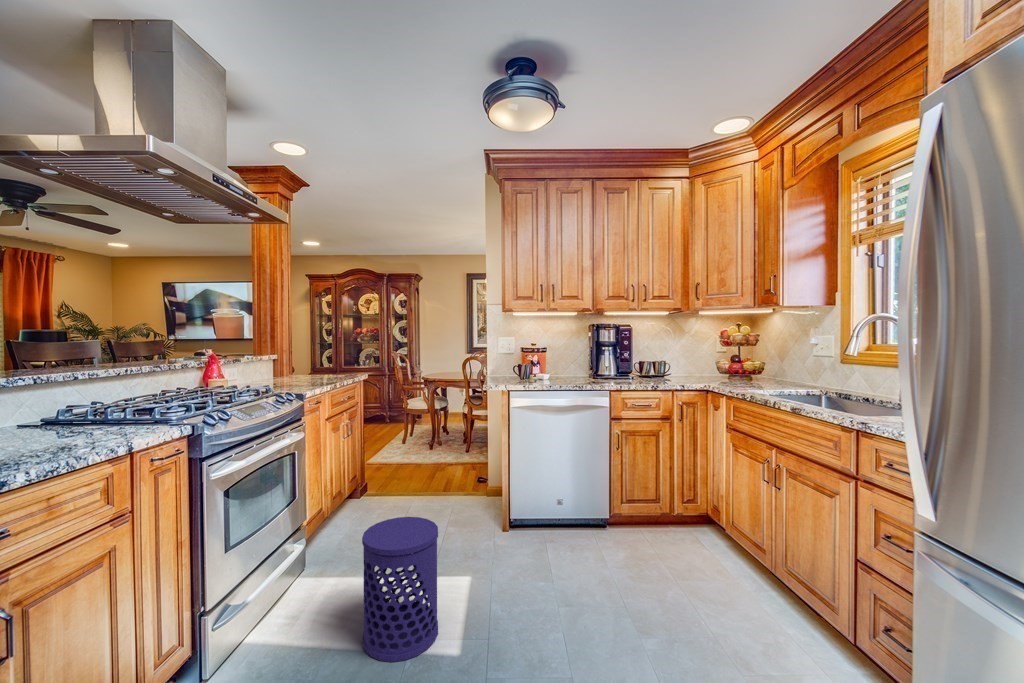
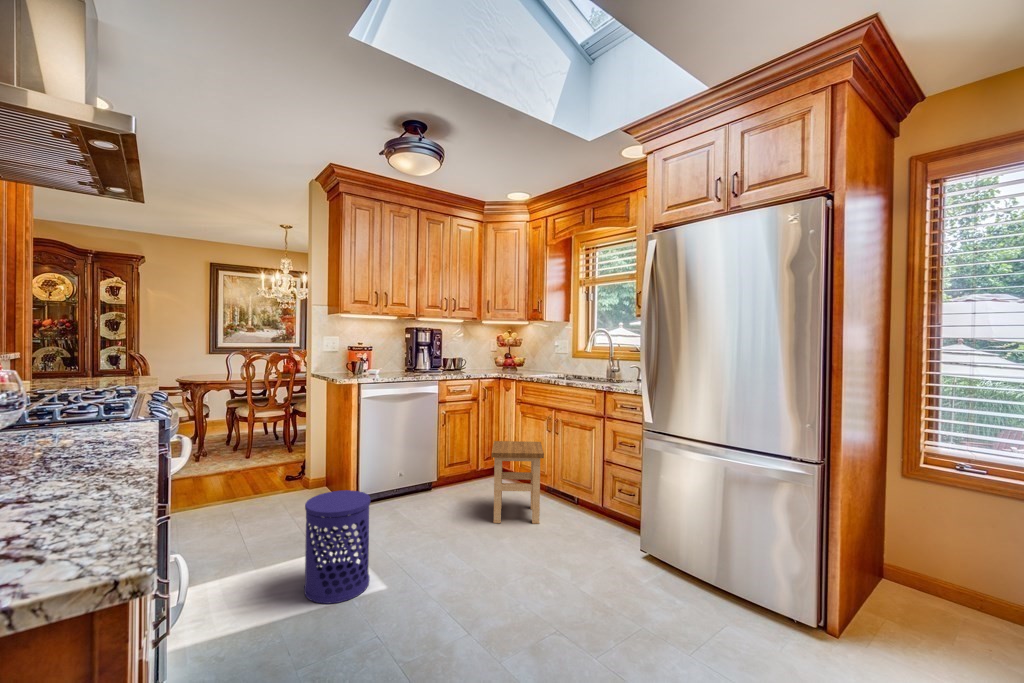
stool: none [643,483,743,635] -> present [492,441,544,524]

